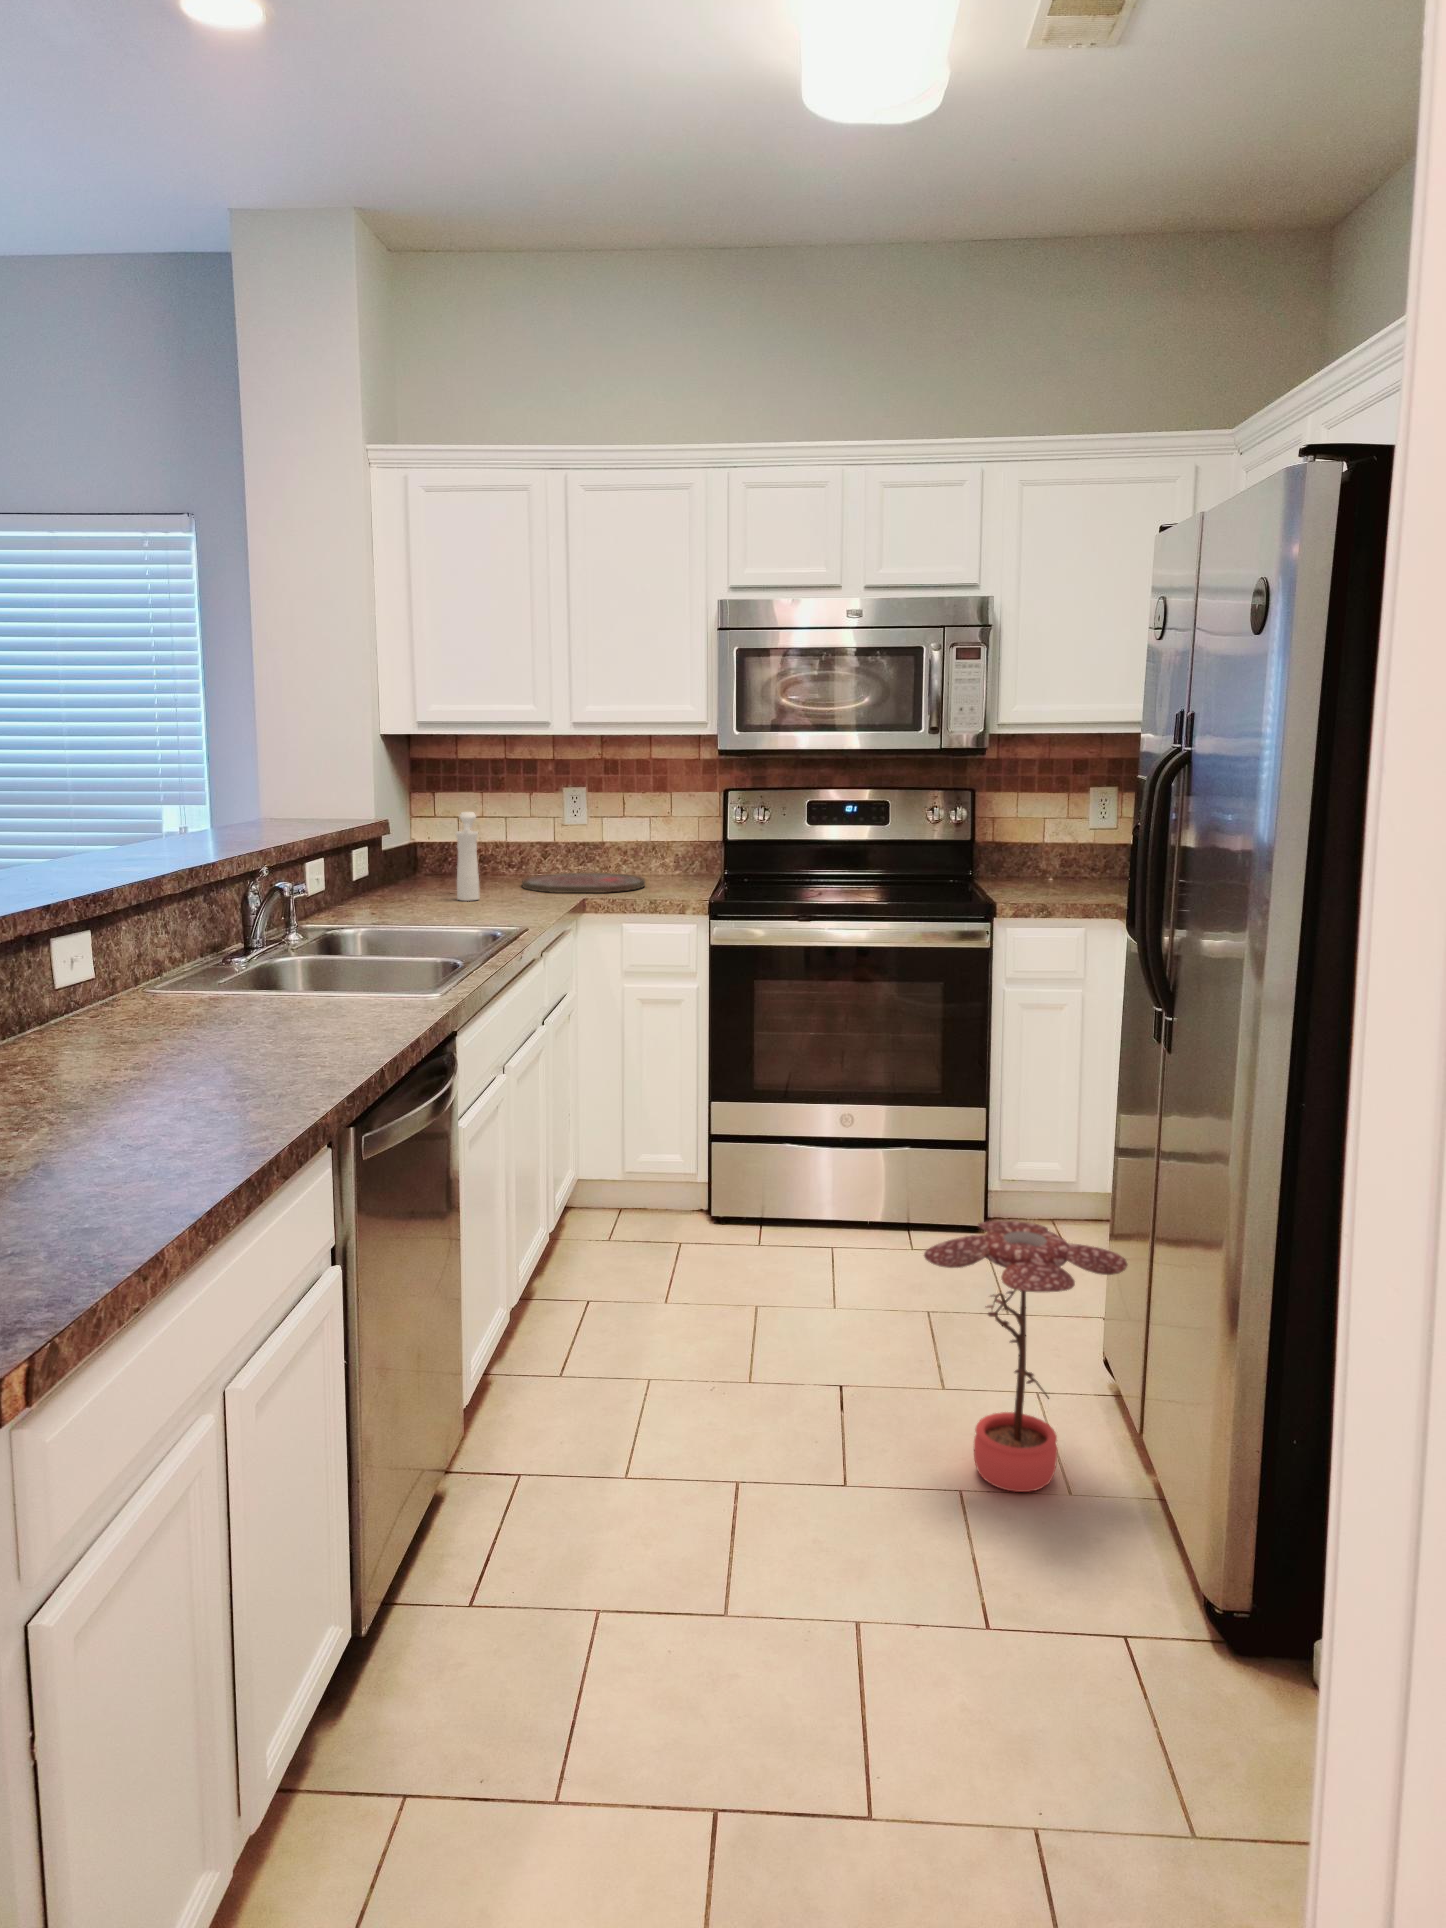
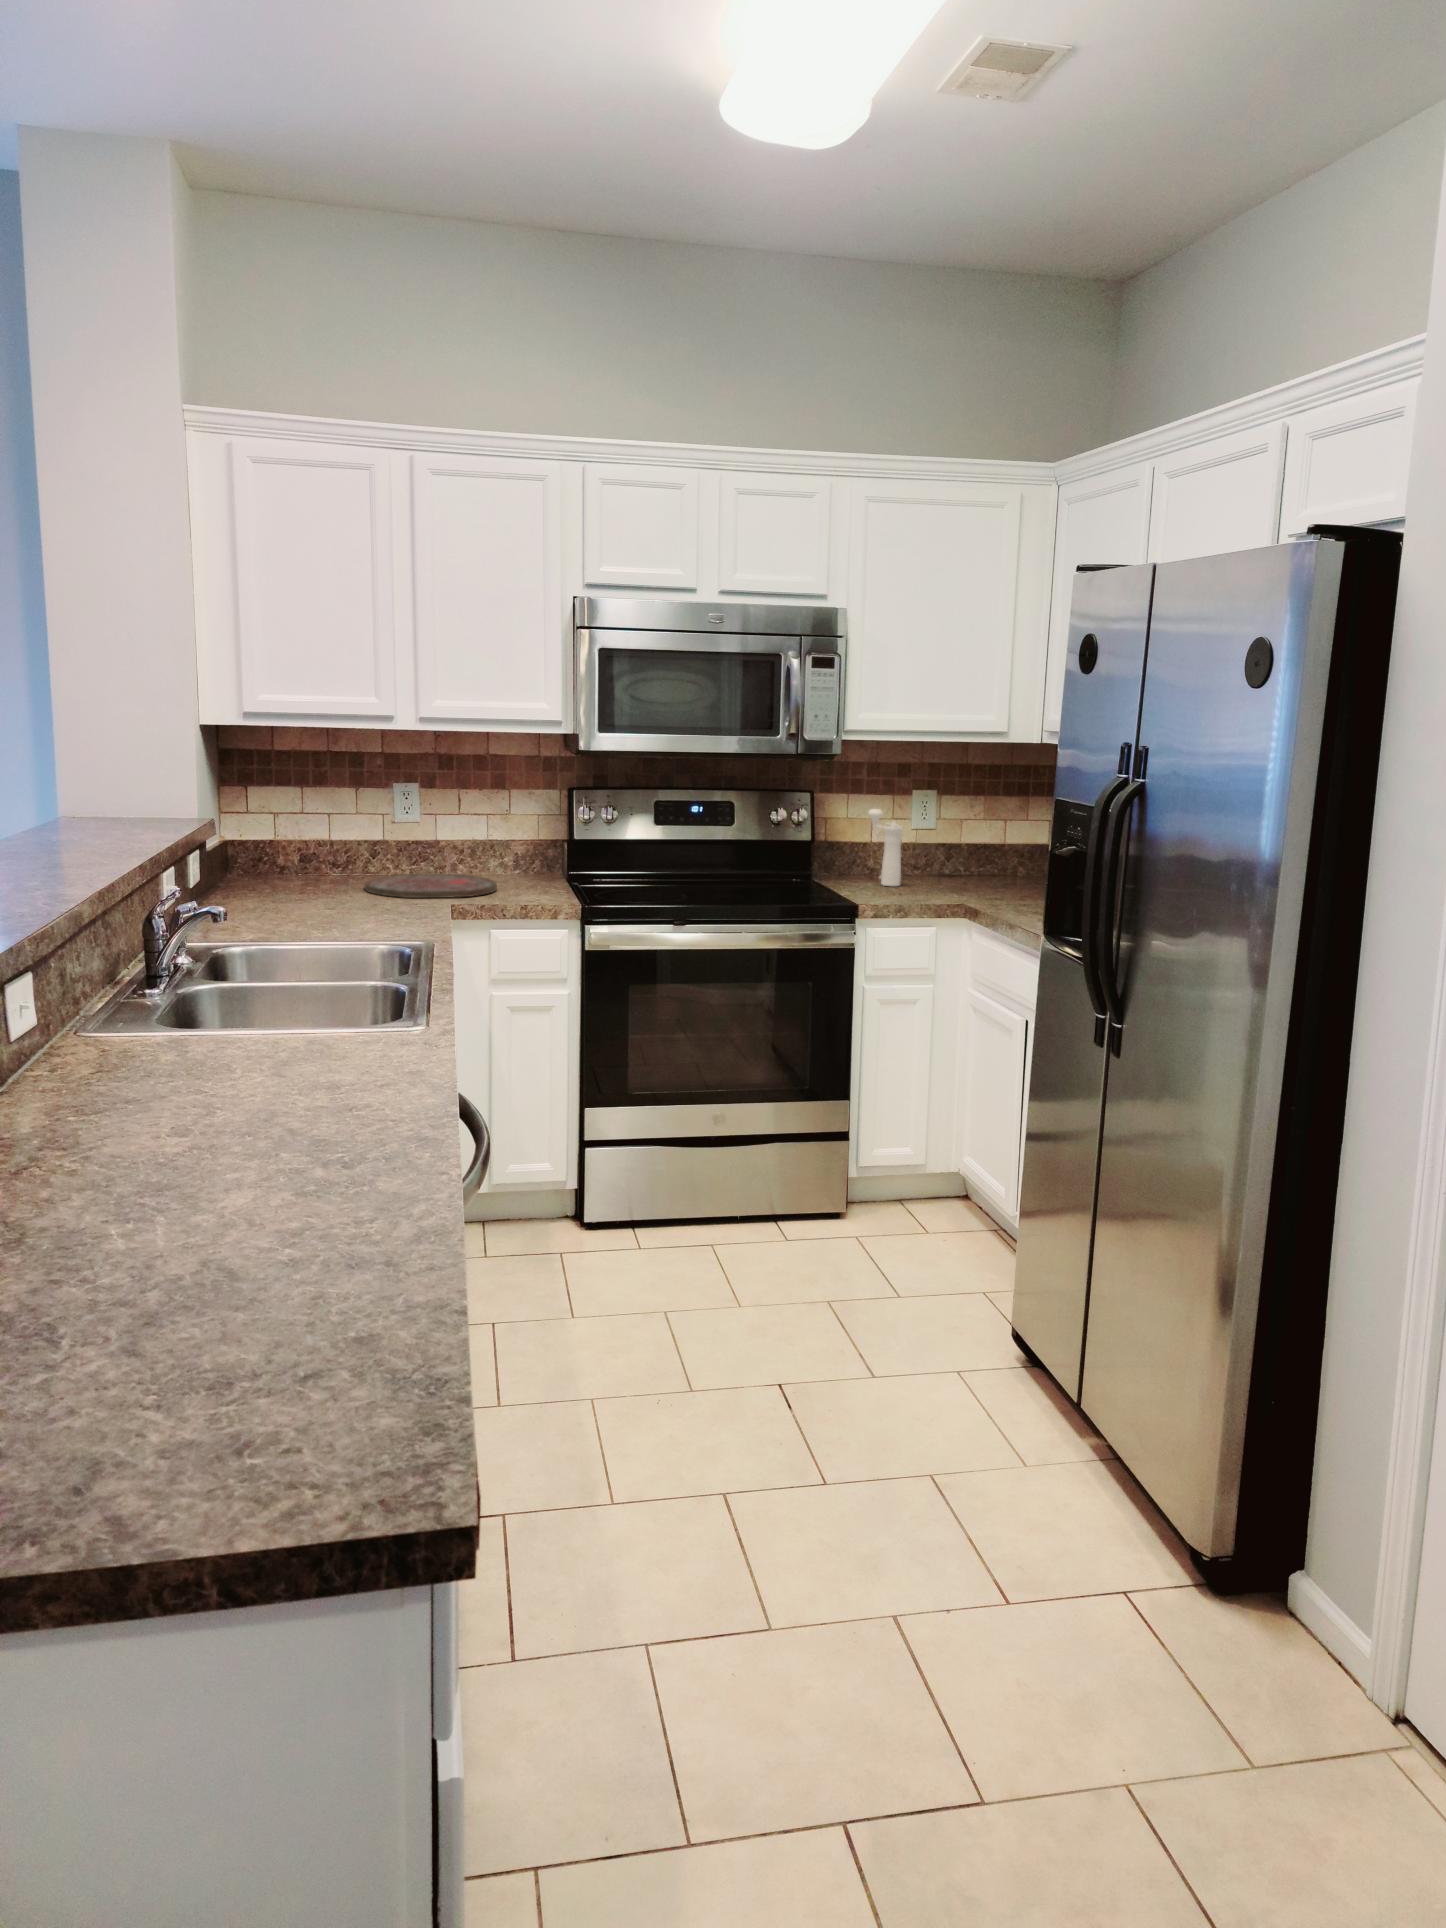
pepper mill: present [456,812,479,901] -> present [869,809,903,886]
potted plant: present [924,1221,1127,1492] -> none [891,1225,1078,1484]

